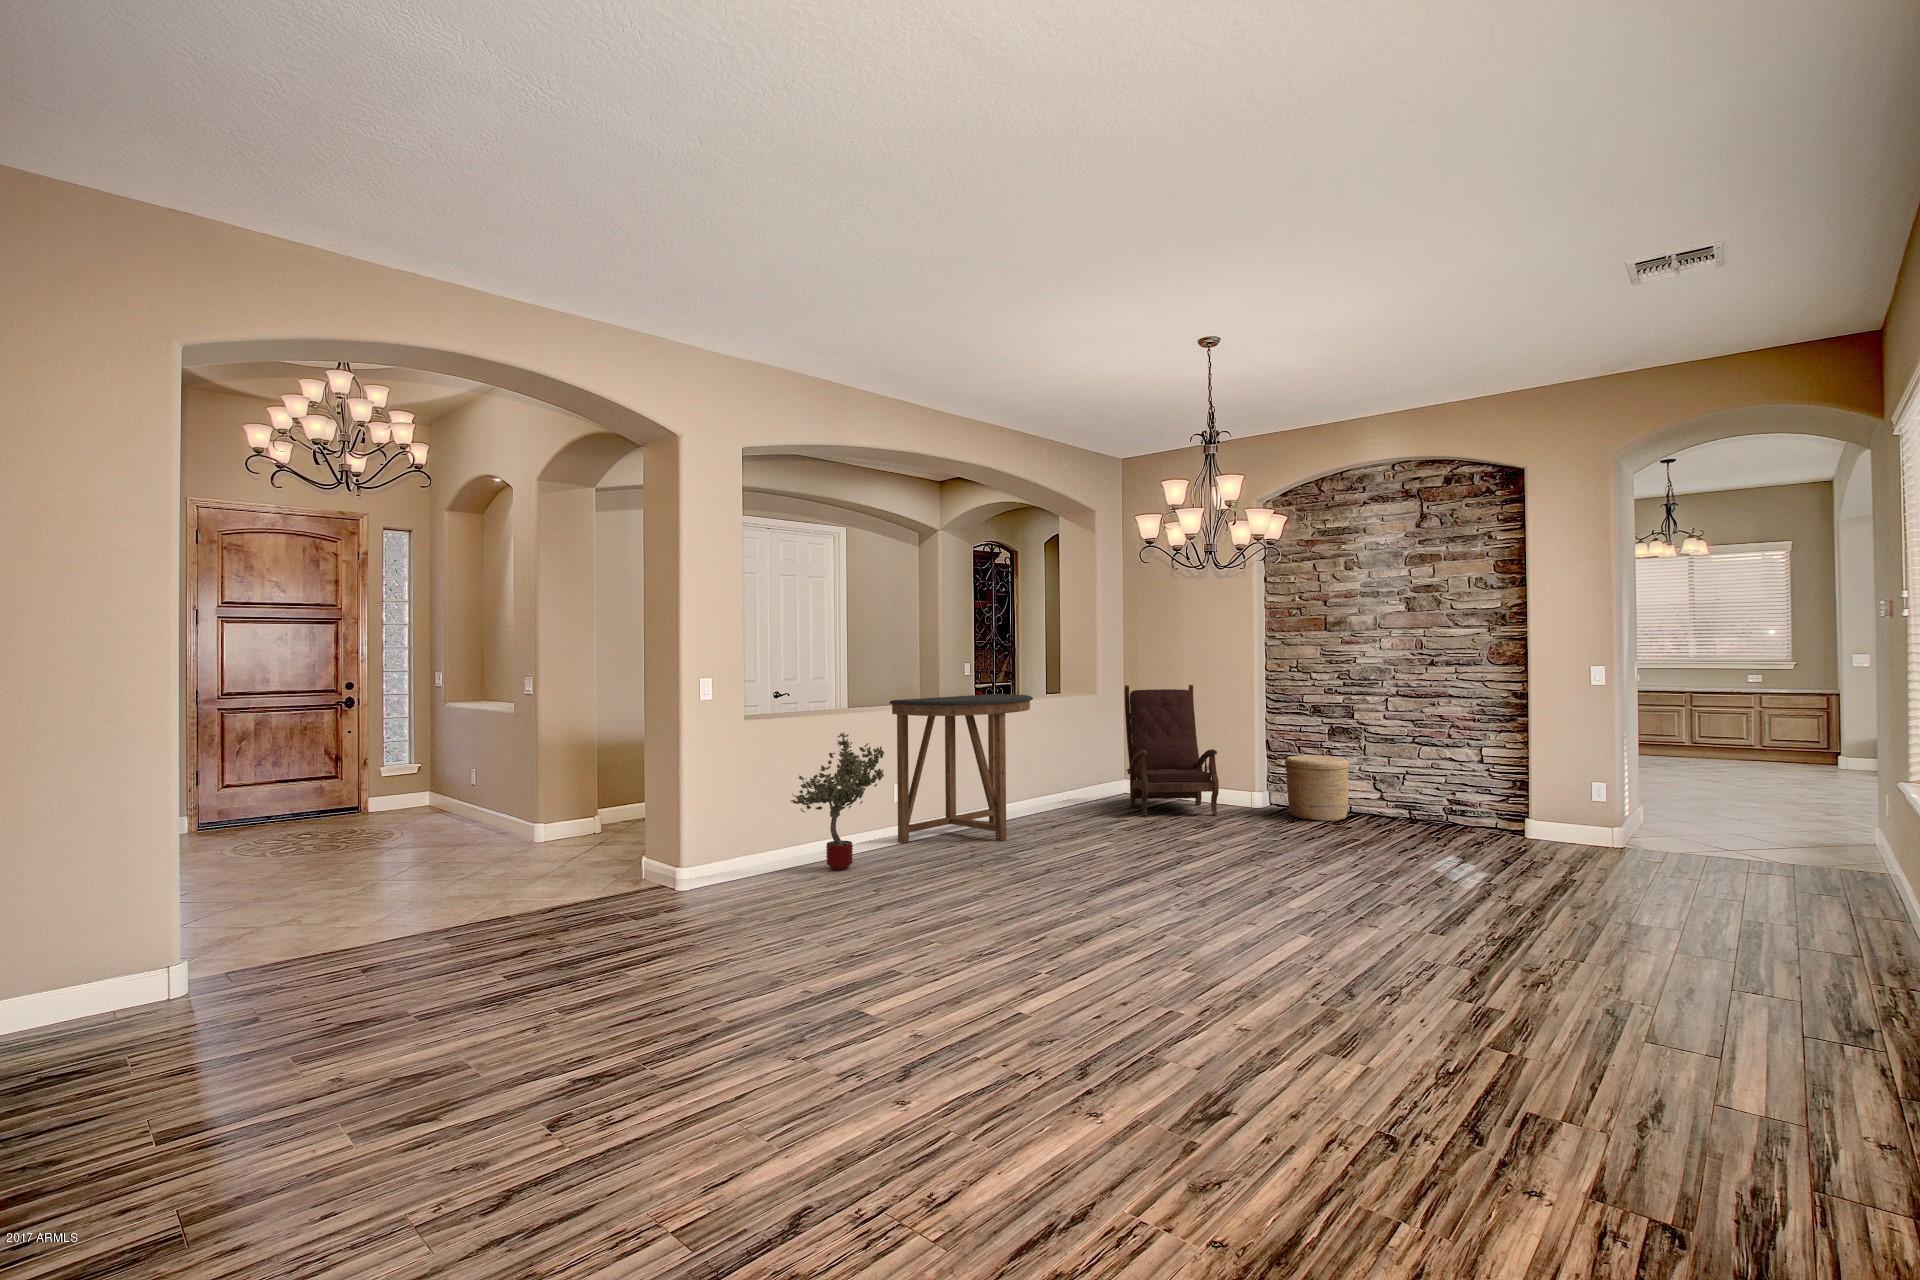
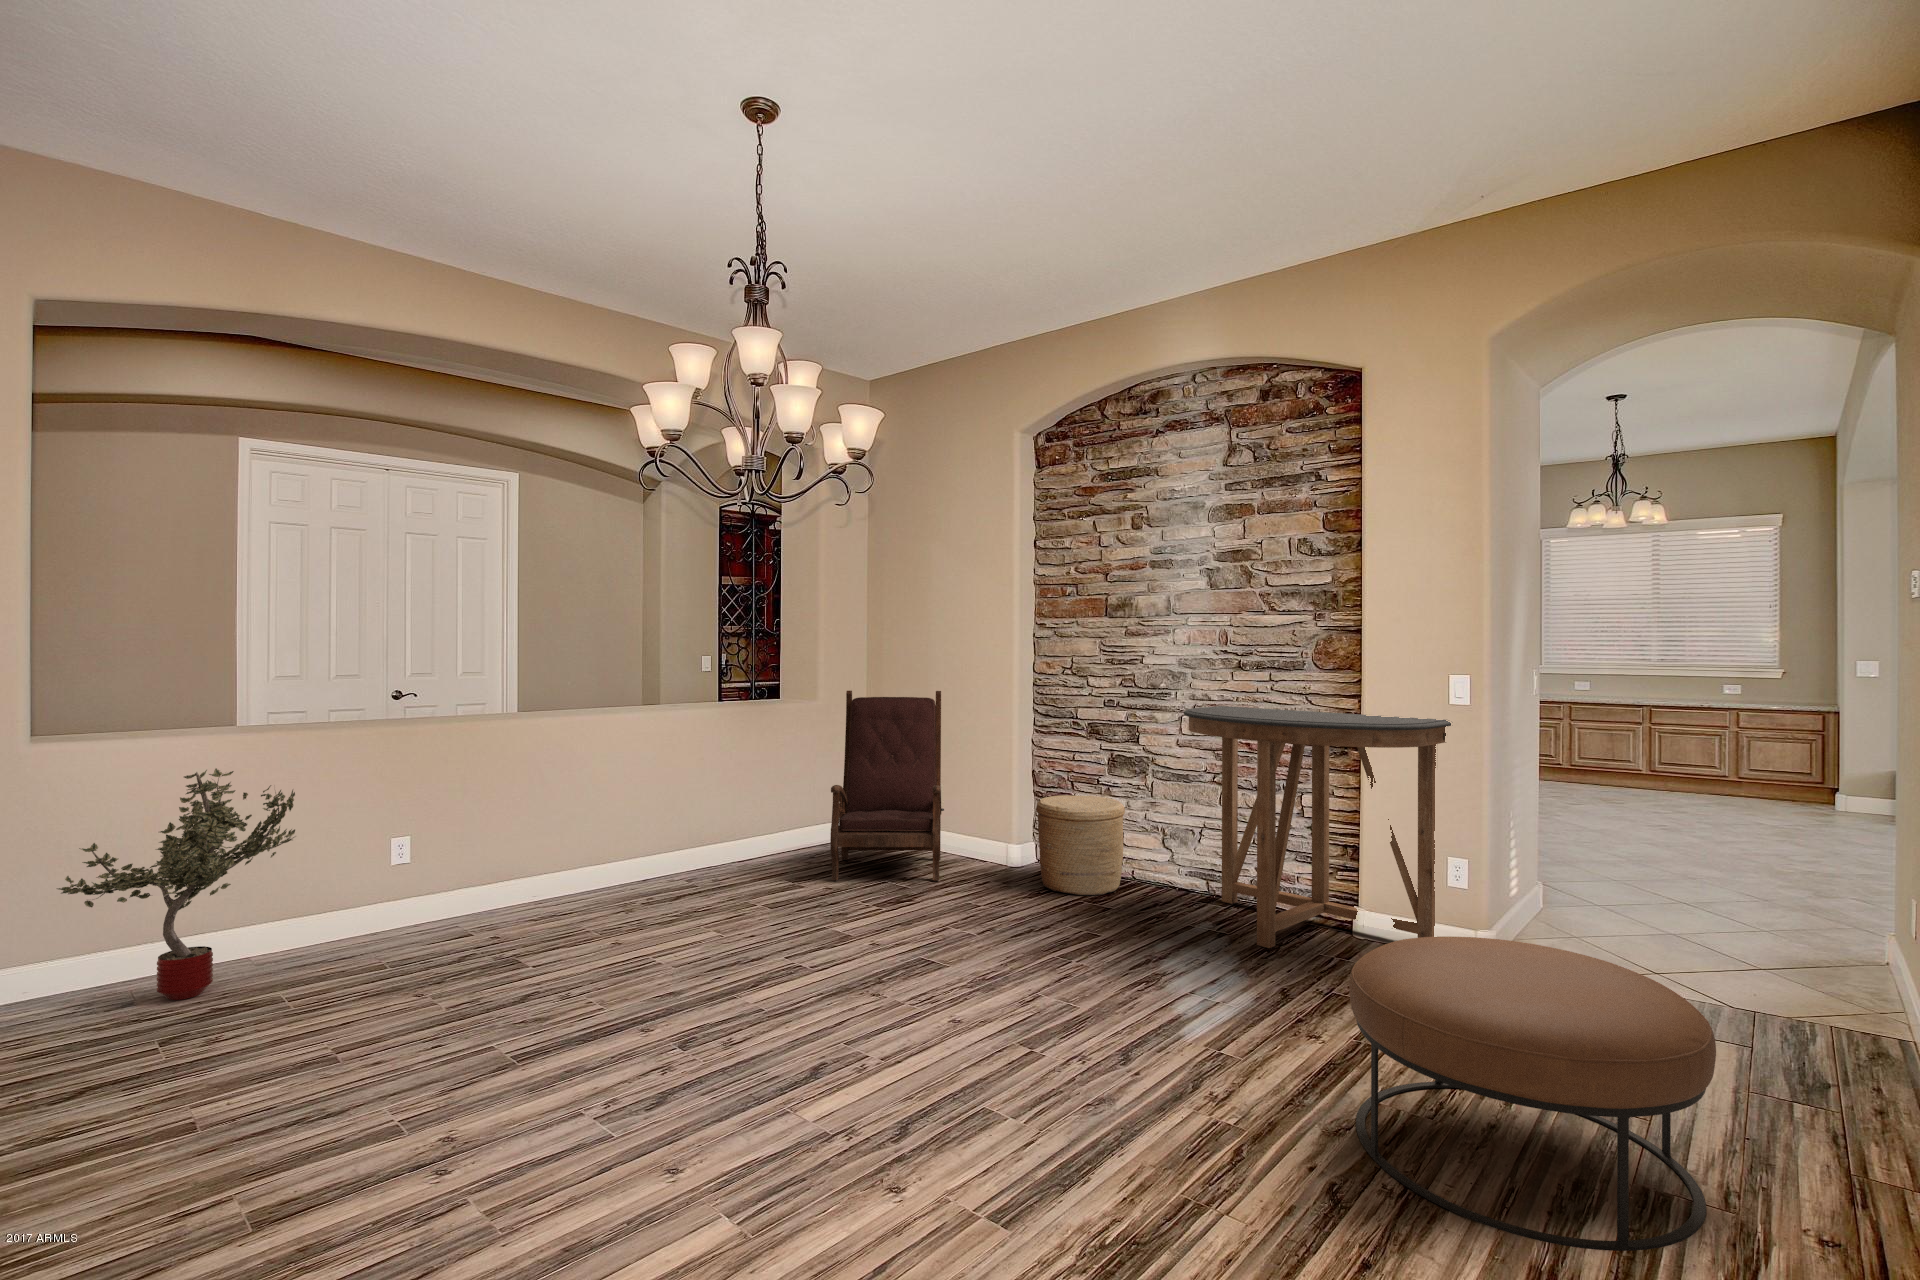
console table: present [890,694,1033,842] -> present [1184,706,1451,948]
ottoman: none [1577,807,1777,932] -> present [1349,936,1716,1251]

